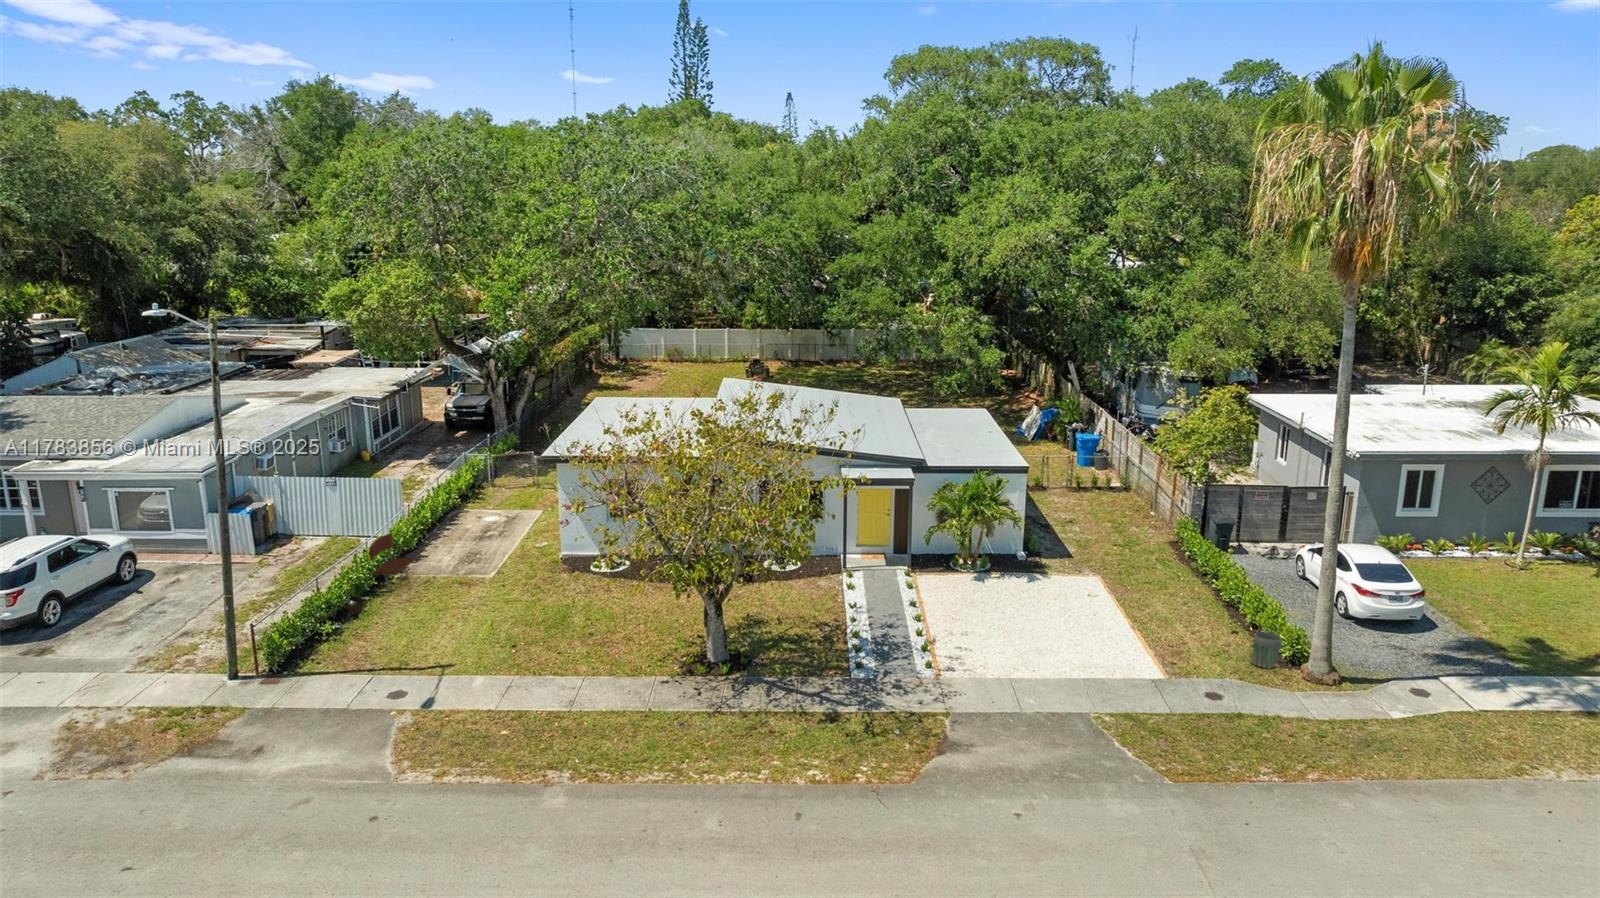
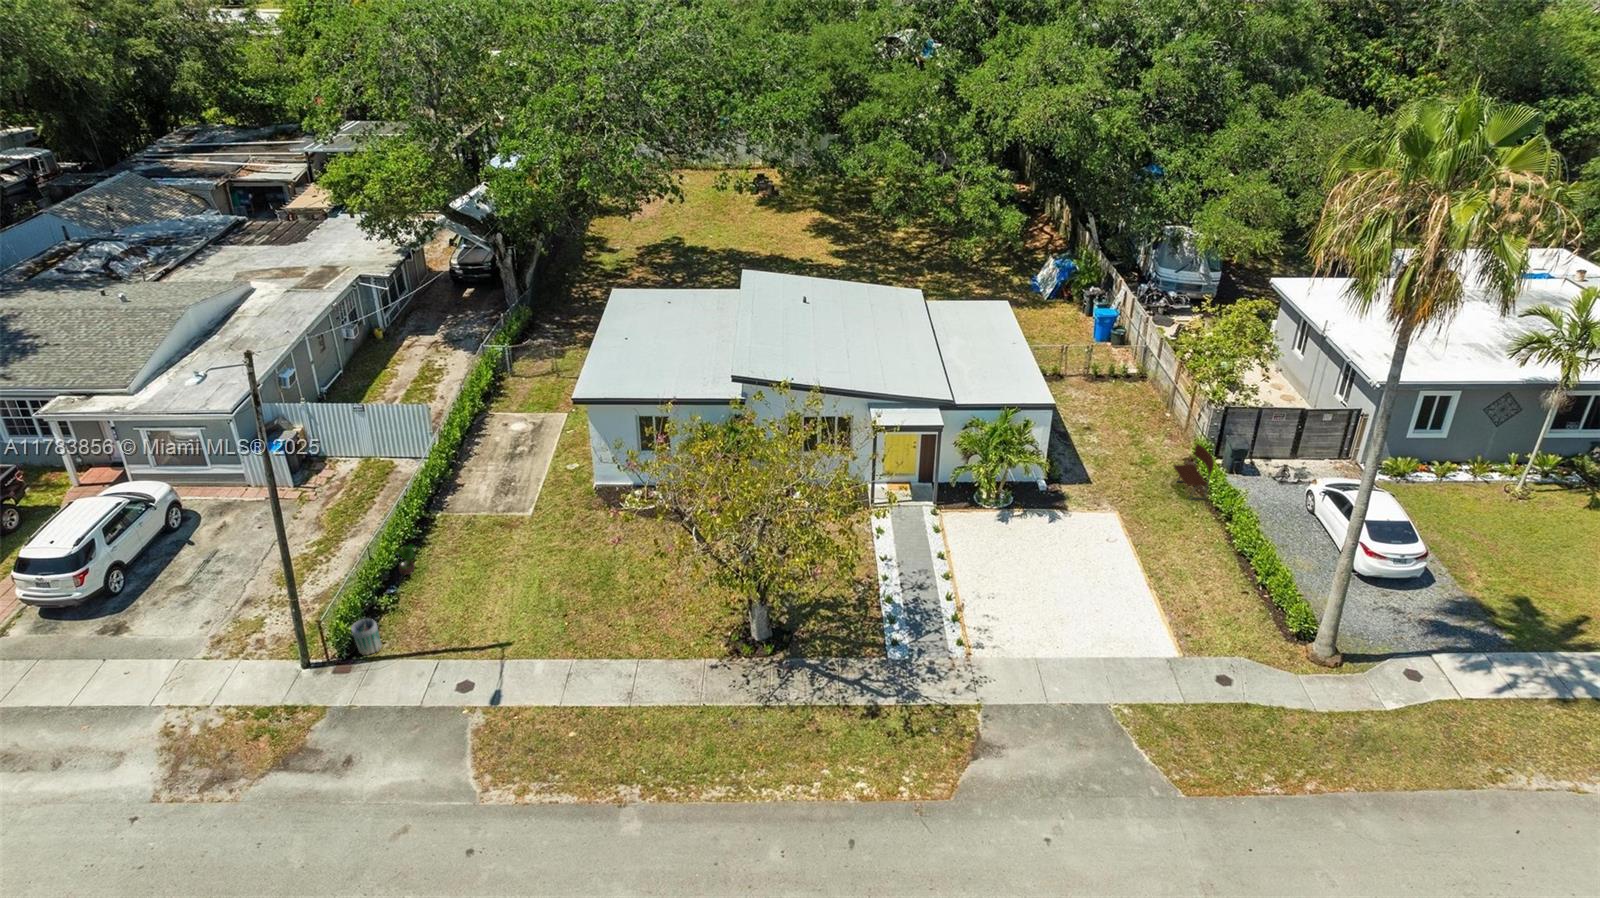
bench: present [369,534,414,592] -> present [1174,444,1214,500]
trash can: present [1251,631,1281,669] -> present [351,618,382,655]

